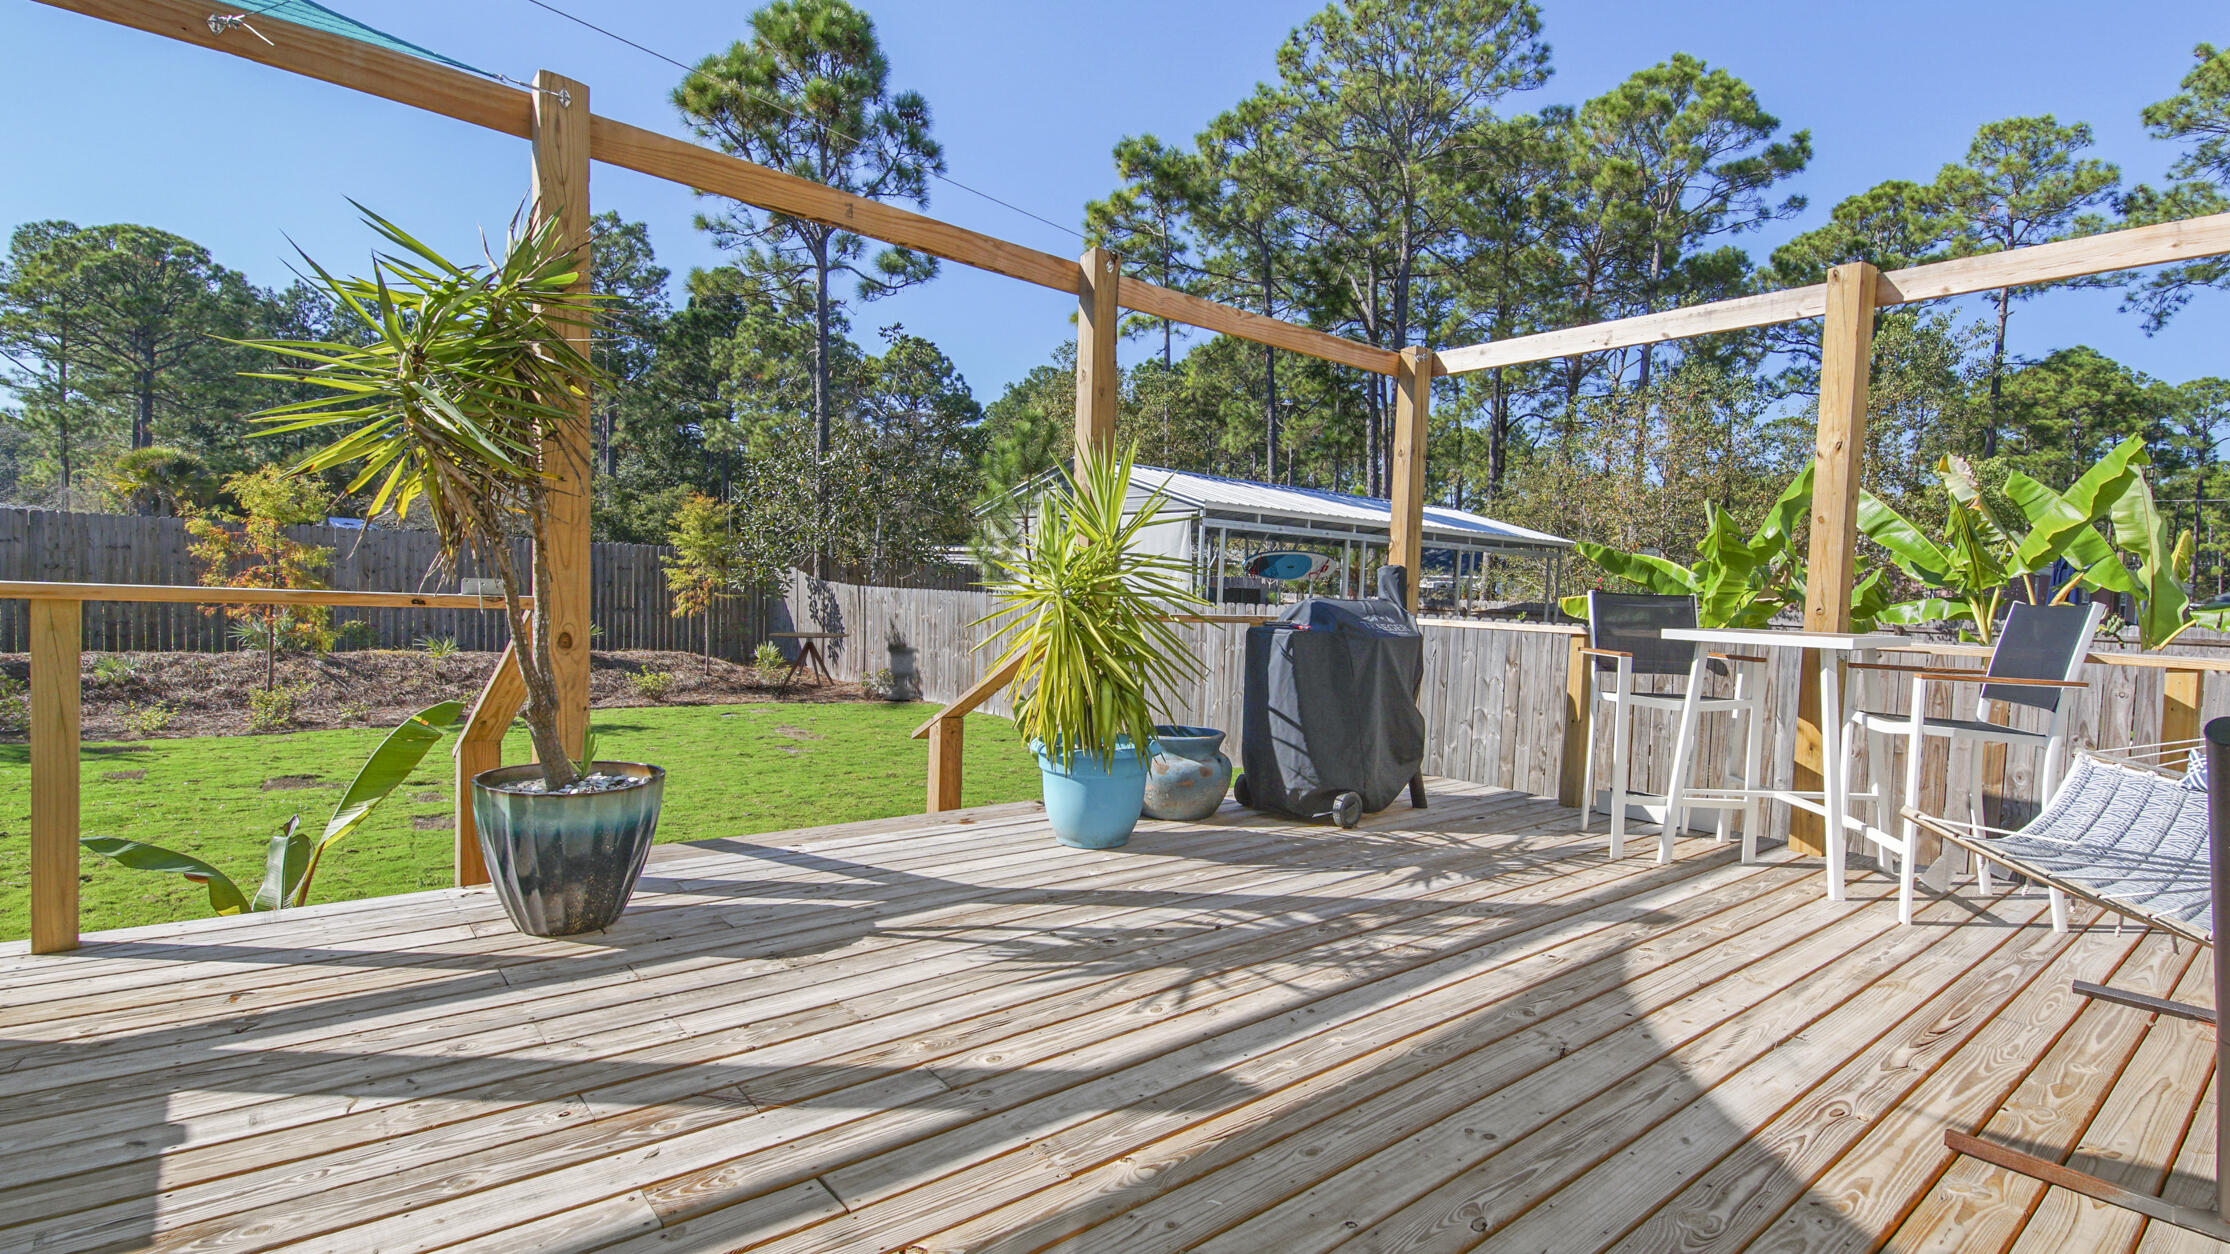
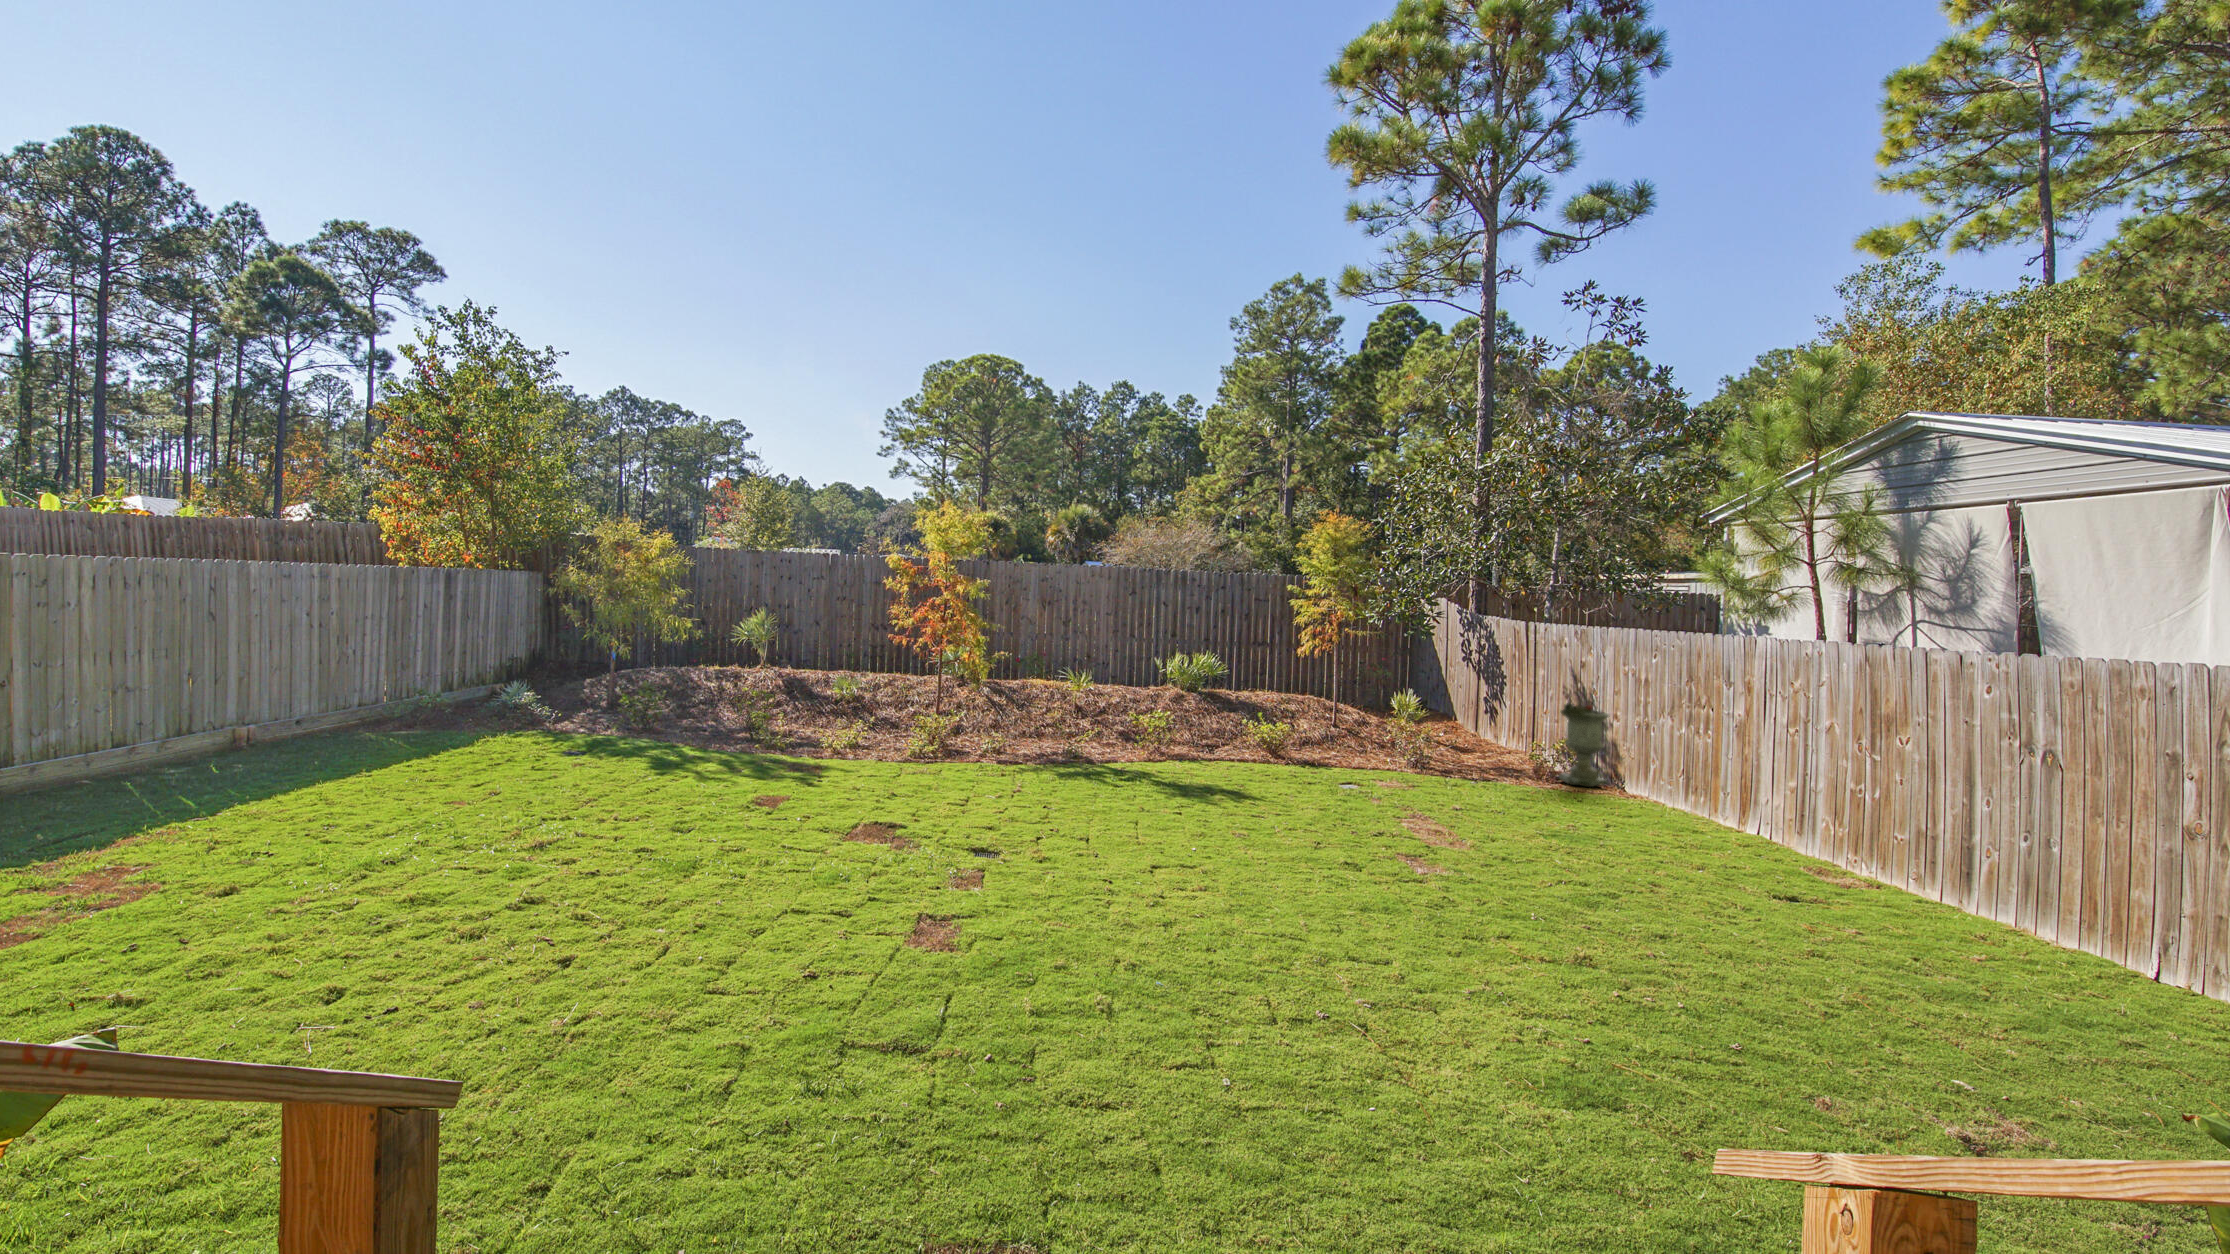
round table: present [768,632,850,689] -> none [1407,679,1511,754]

